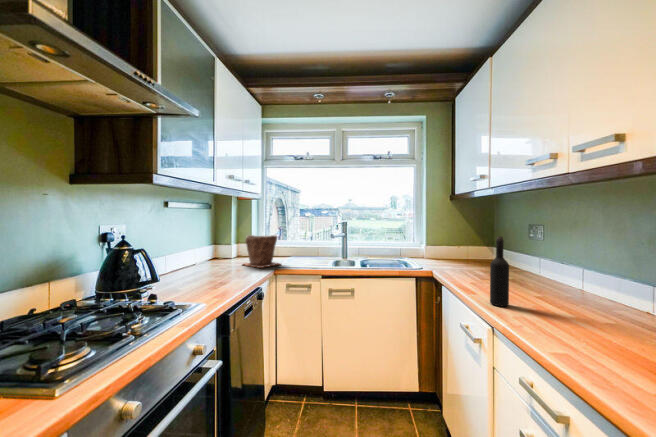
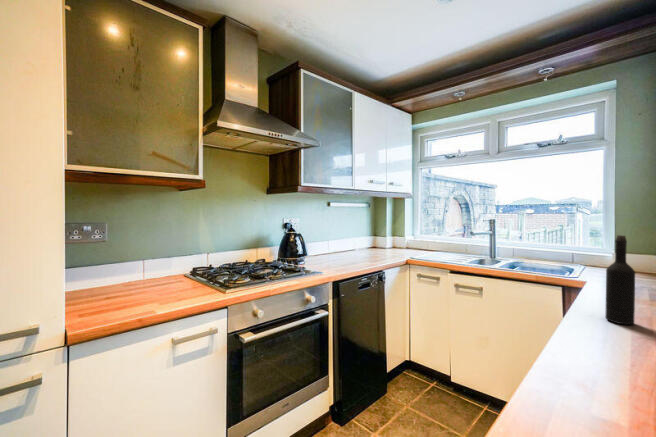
plant pot: present [243,235,280,268] -> none [386,229,420,257]

